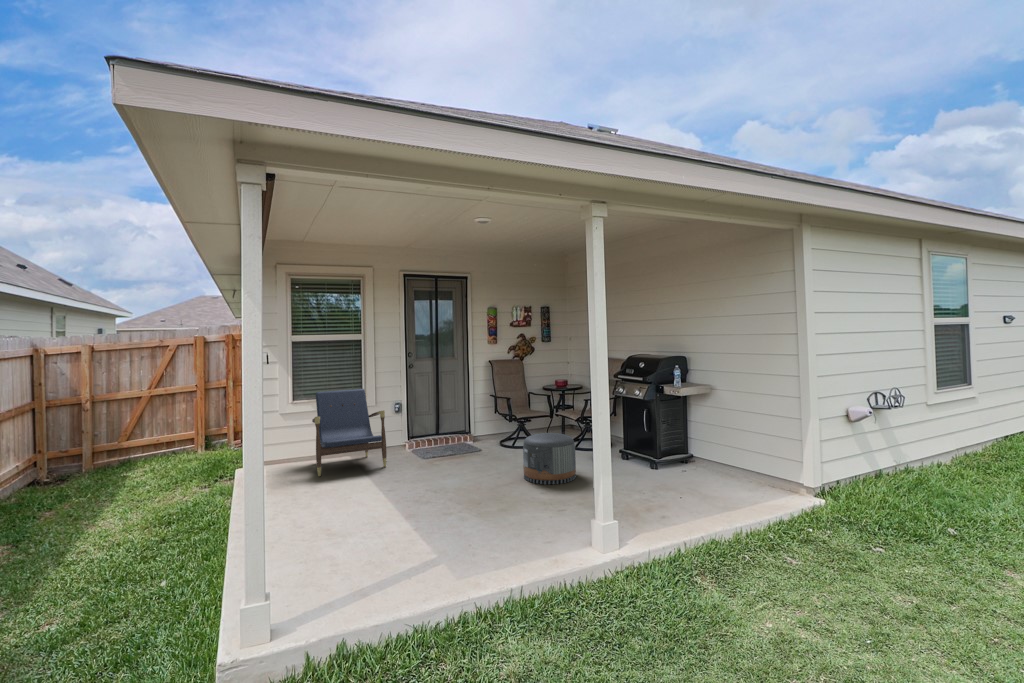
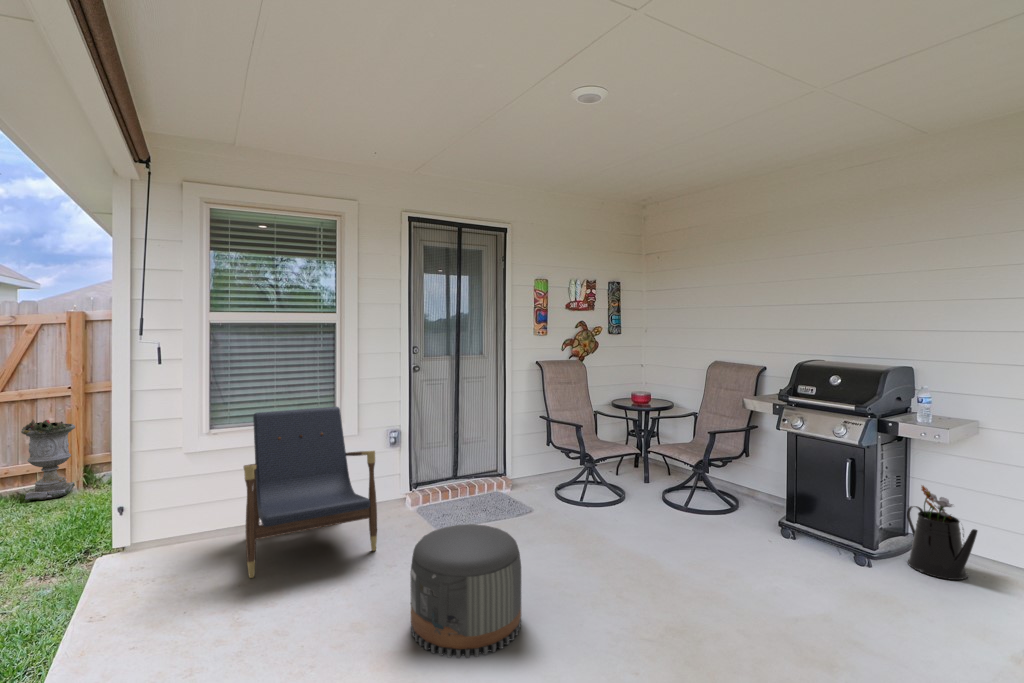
planter: none [172,404,202,454] -> present [21,420,75,500]
watering can: none [682,420,709,470] -> present [907,486,977,580]
pouf: present [523,433,576,484] -> present [410,524,521,658]

